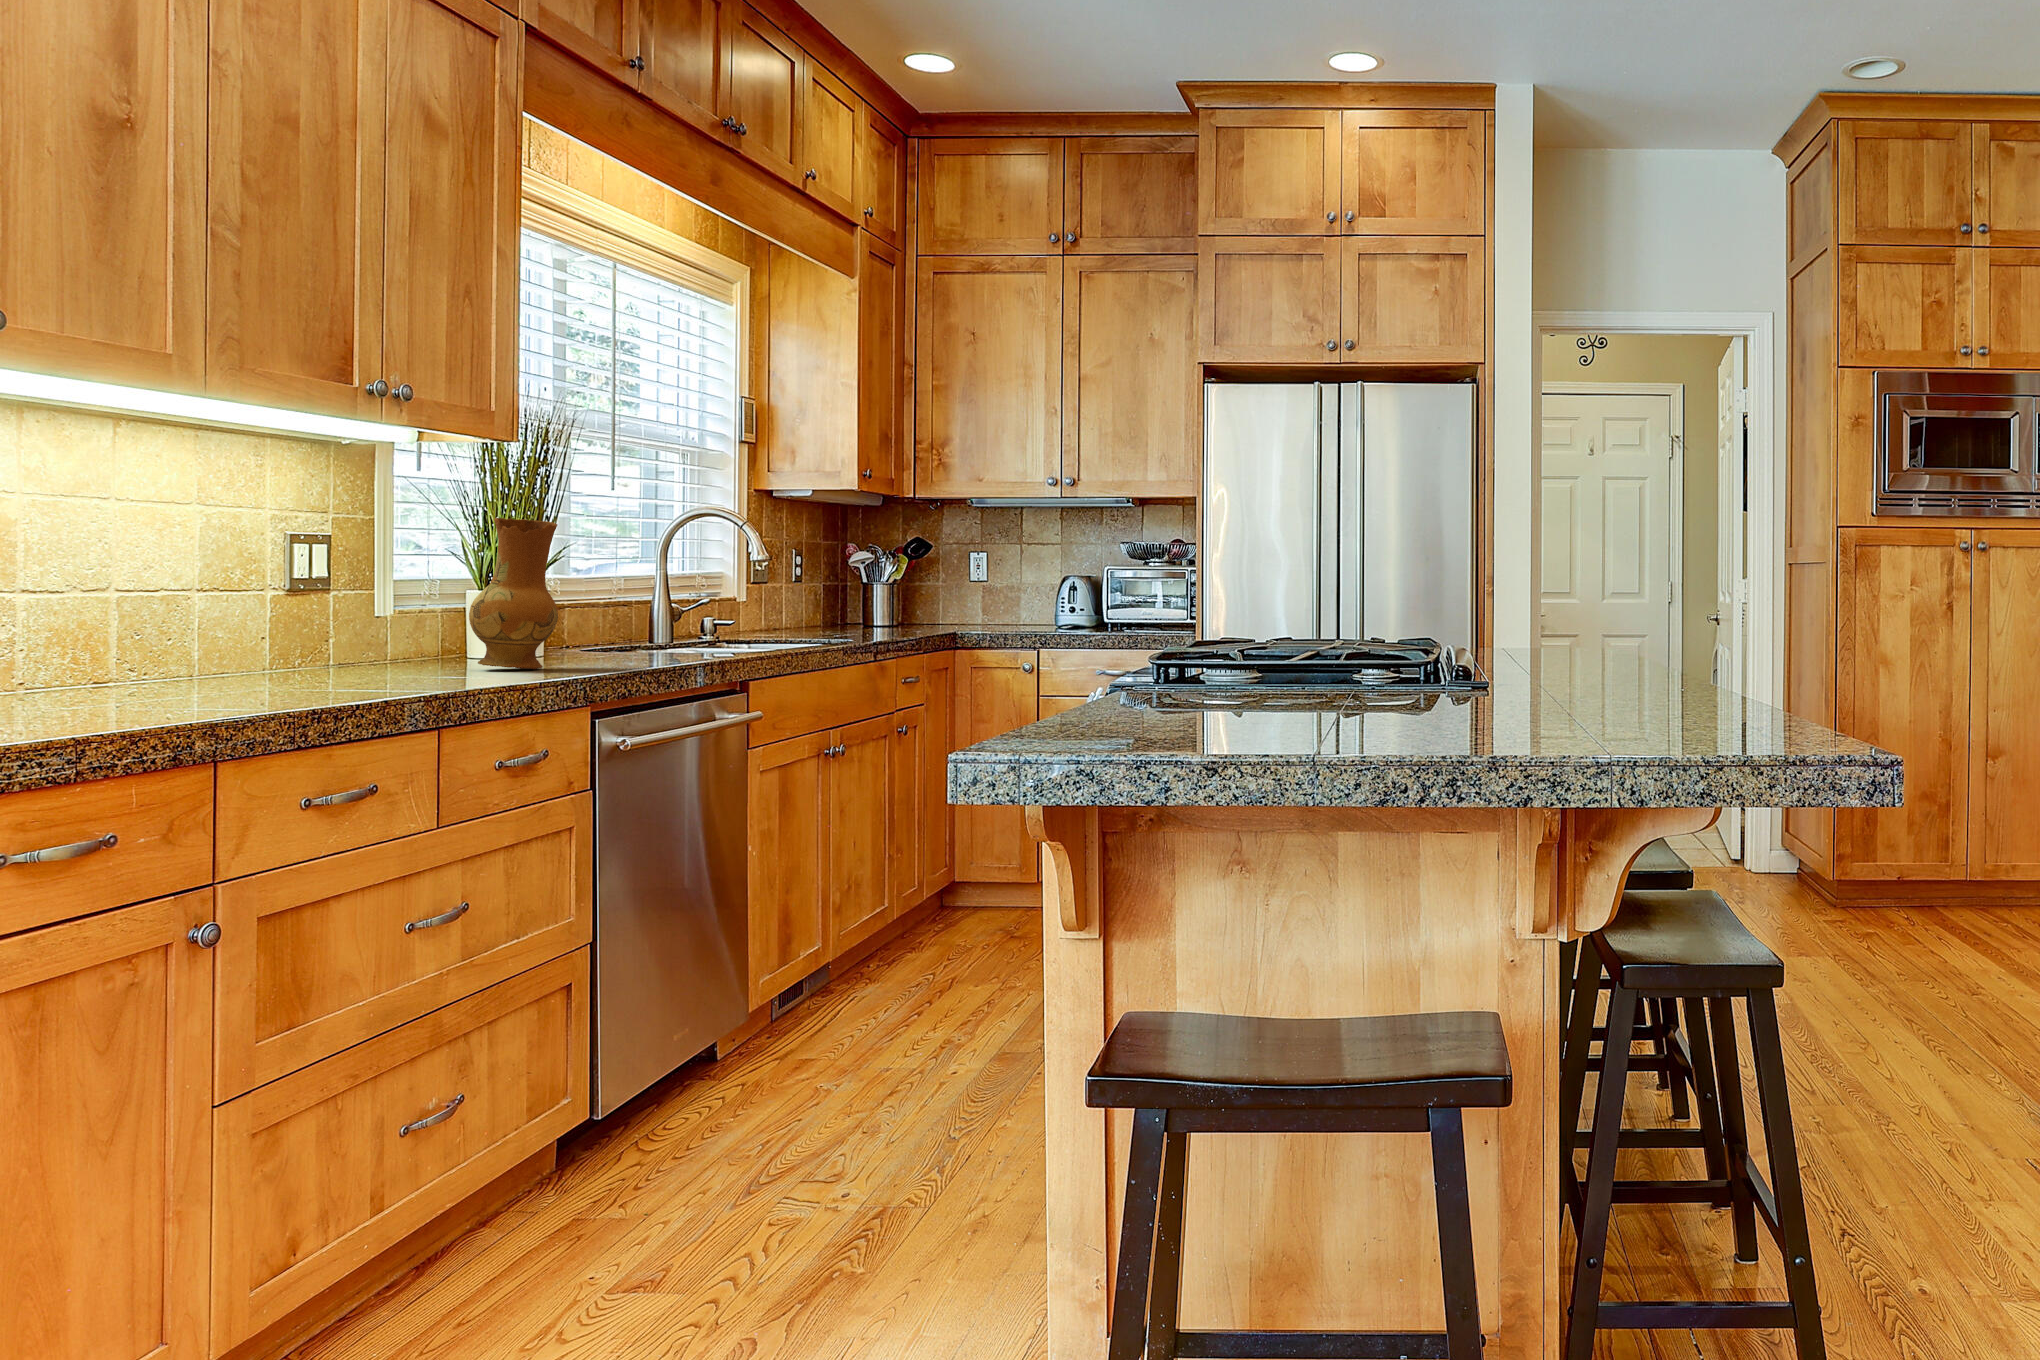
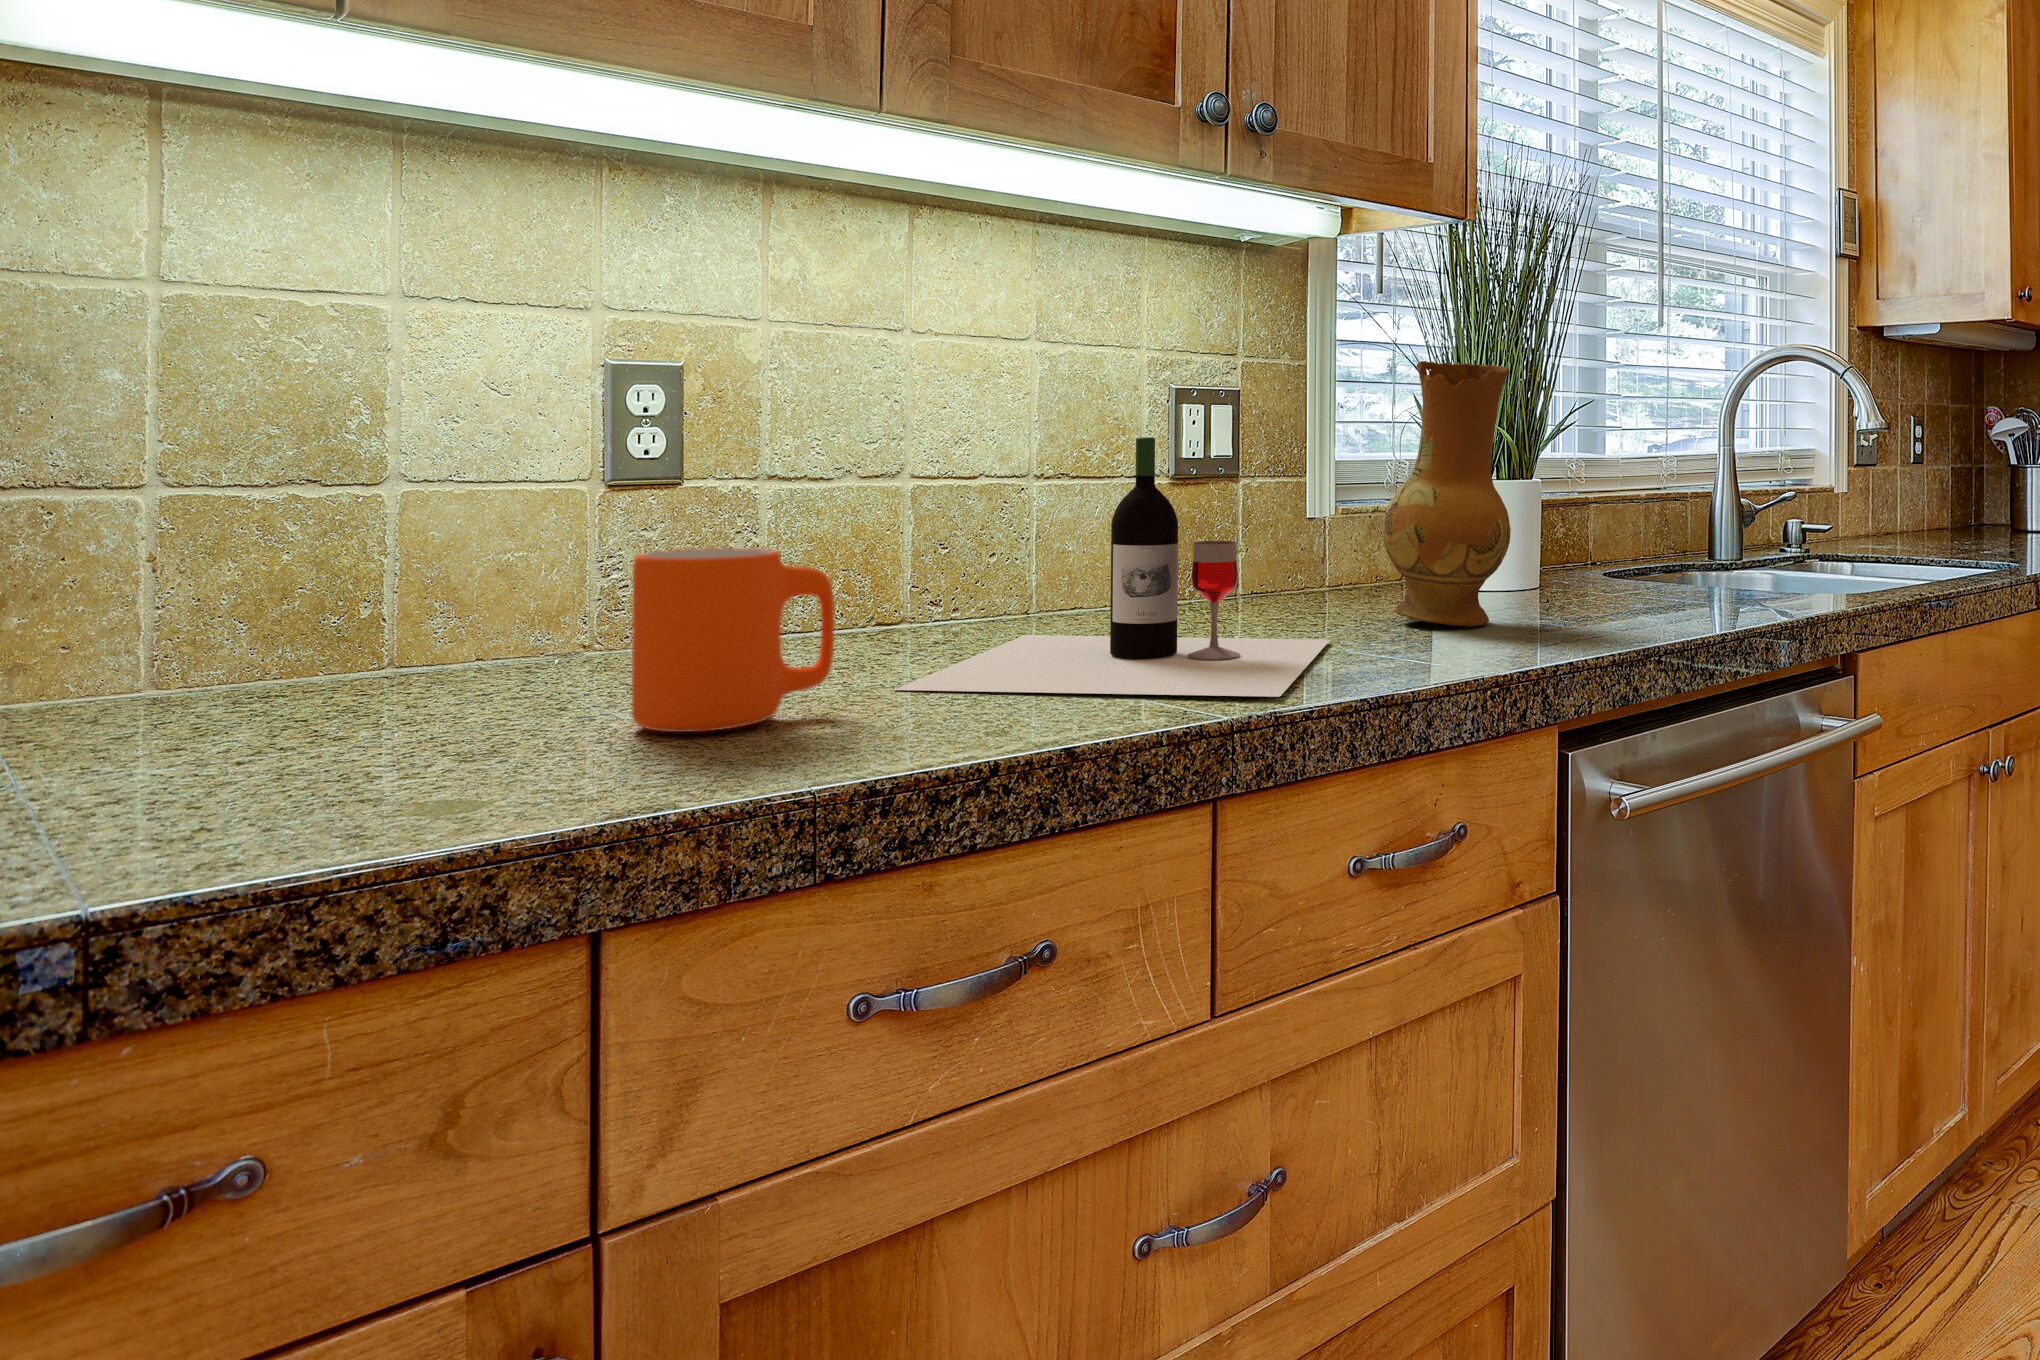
wine bottle: none [213,561,471,698] -> present [894,437,1330,697]
mug: none [94,618,208,709] -> present [632,548,834,732]

